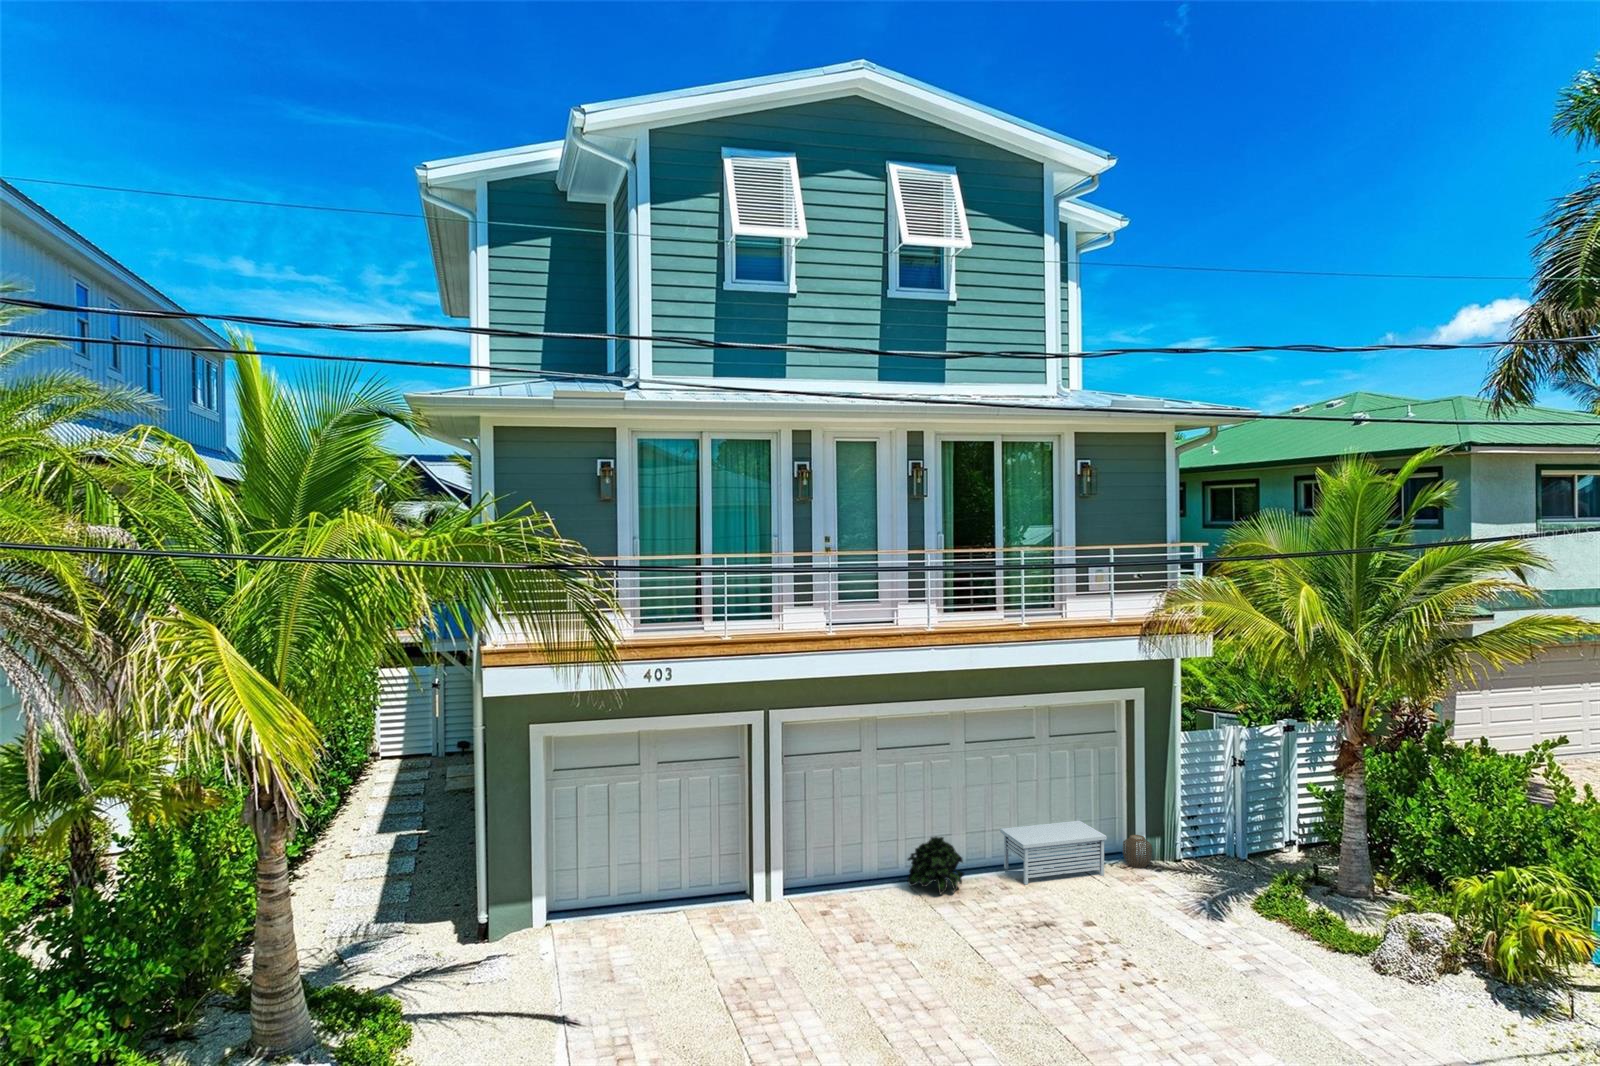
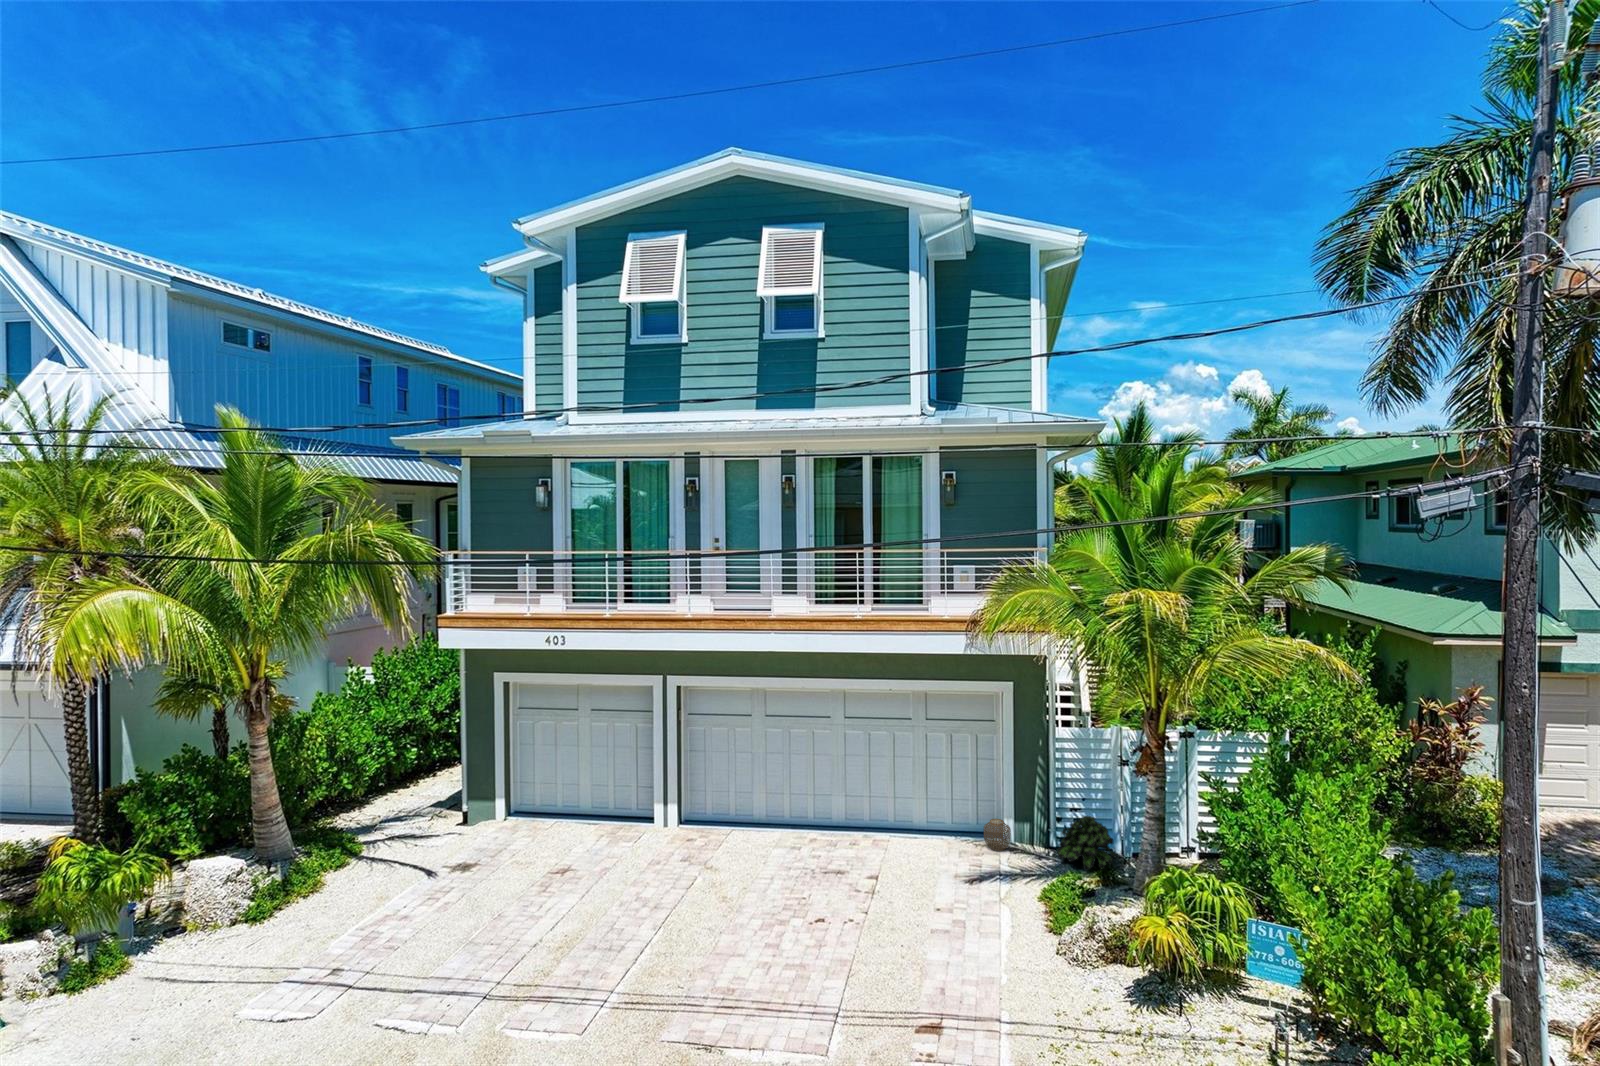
storage bench: present [1000,821,1107,885] -> none [866,796,953,852]
potted plant: present [907,837,964,894] -> present [1057,816,1116,870]

